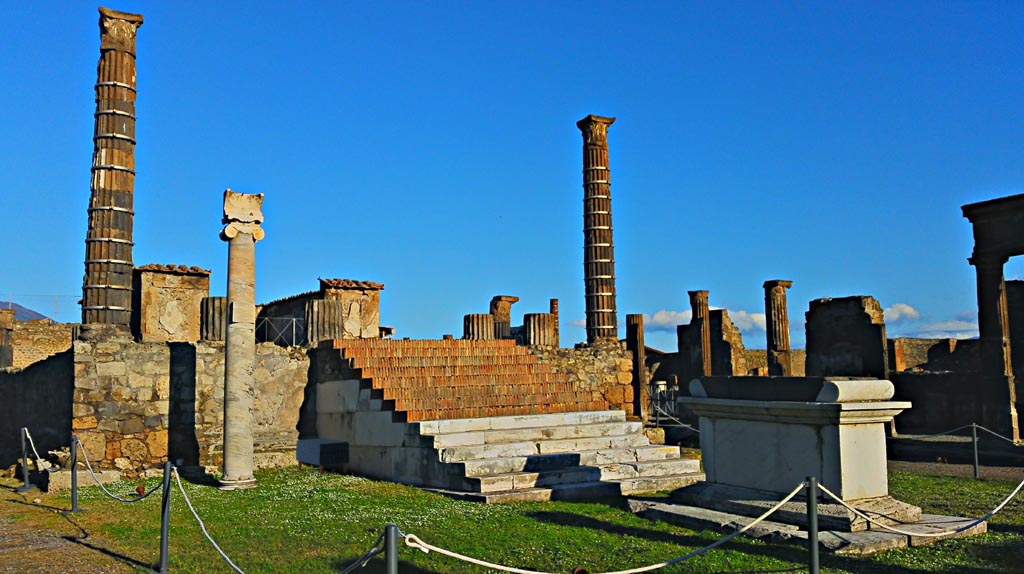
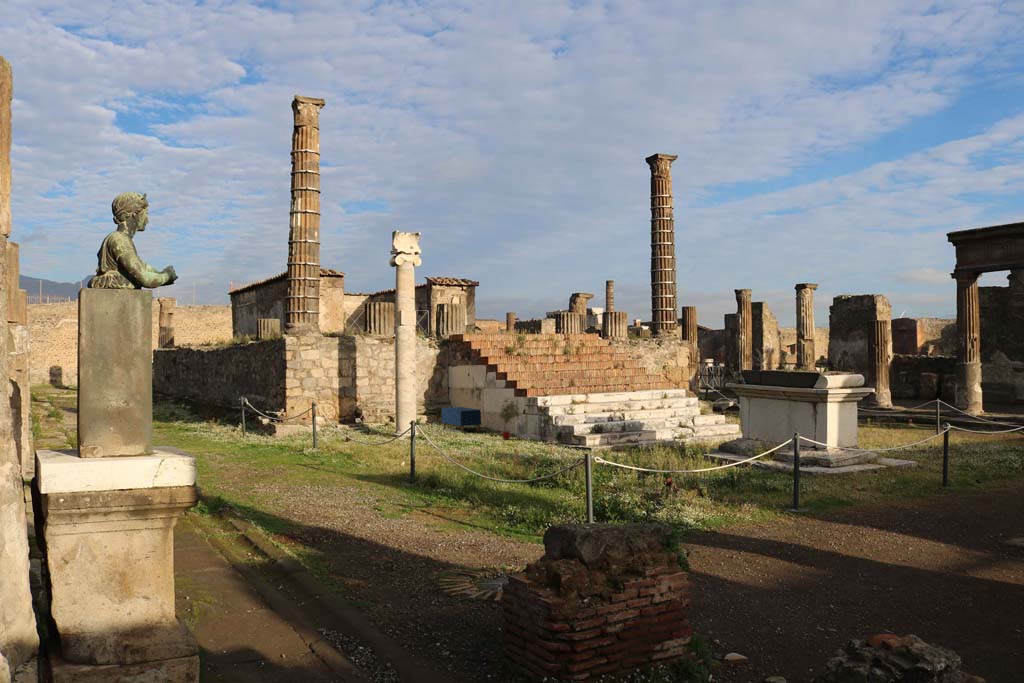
potted tree: none [368,424,401,485] -> present [499,399,519,440]

